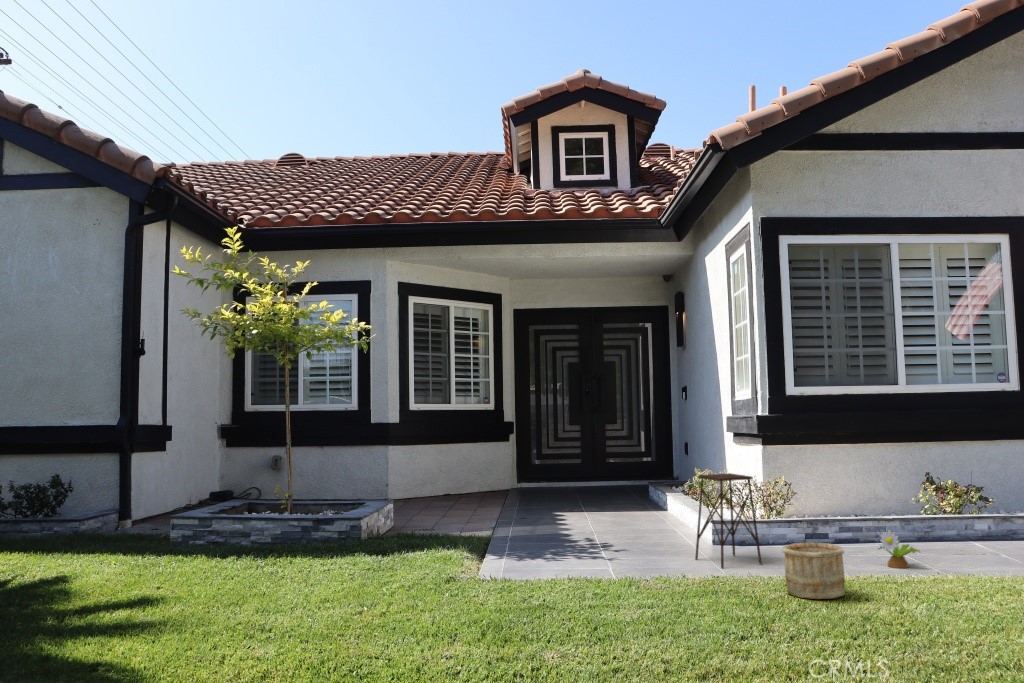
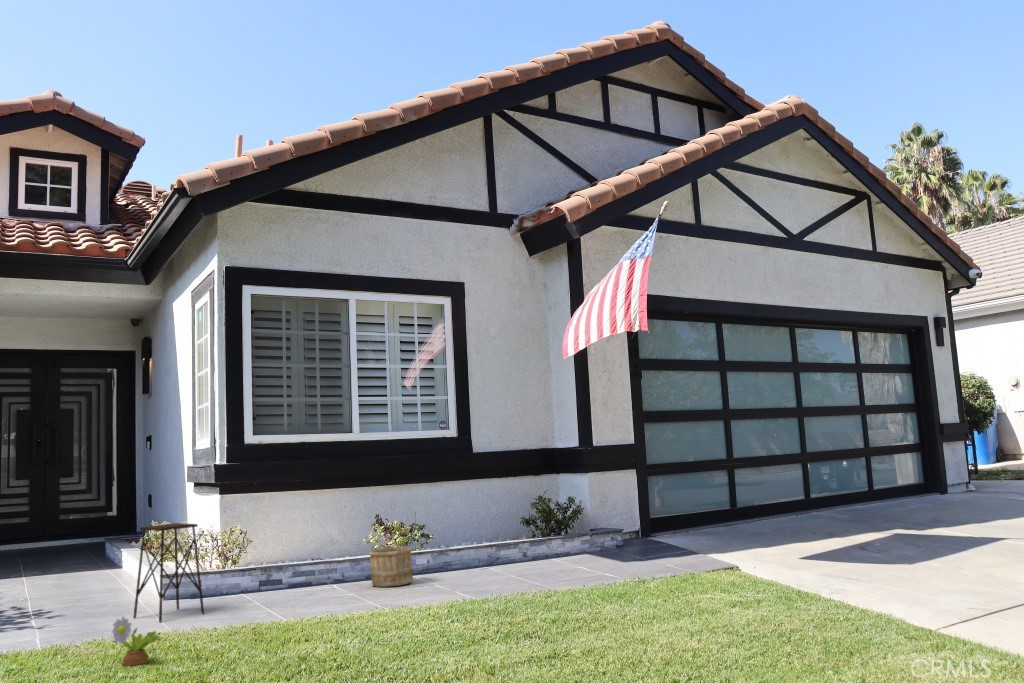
decorative plant: present [878,530,920,568] -> present [112,616,161,666]
wooden bucket: present [782,542,845,599] -> present [369,546,413,587]

